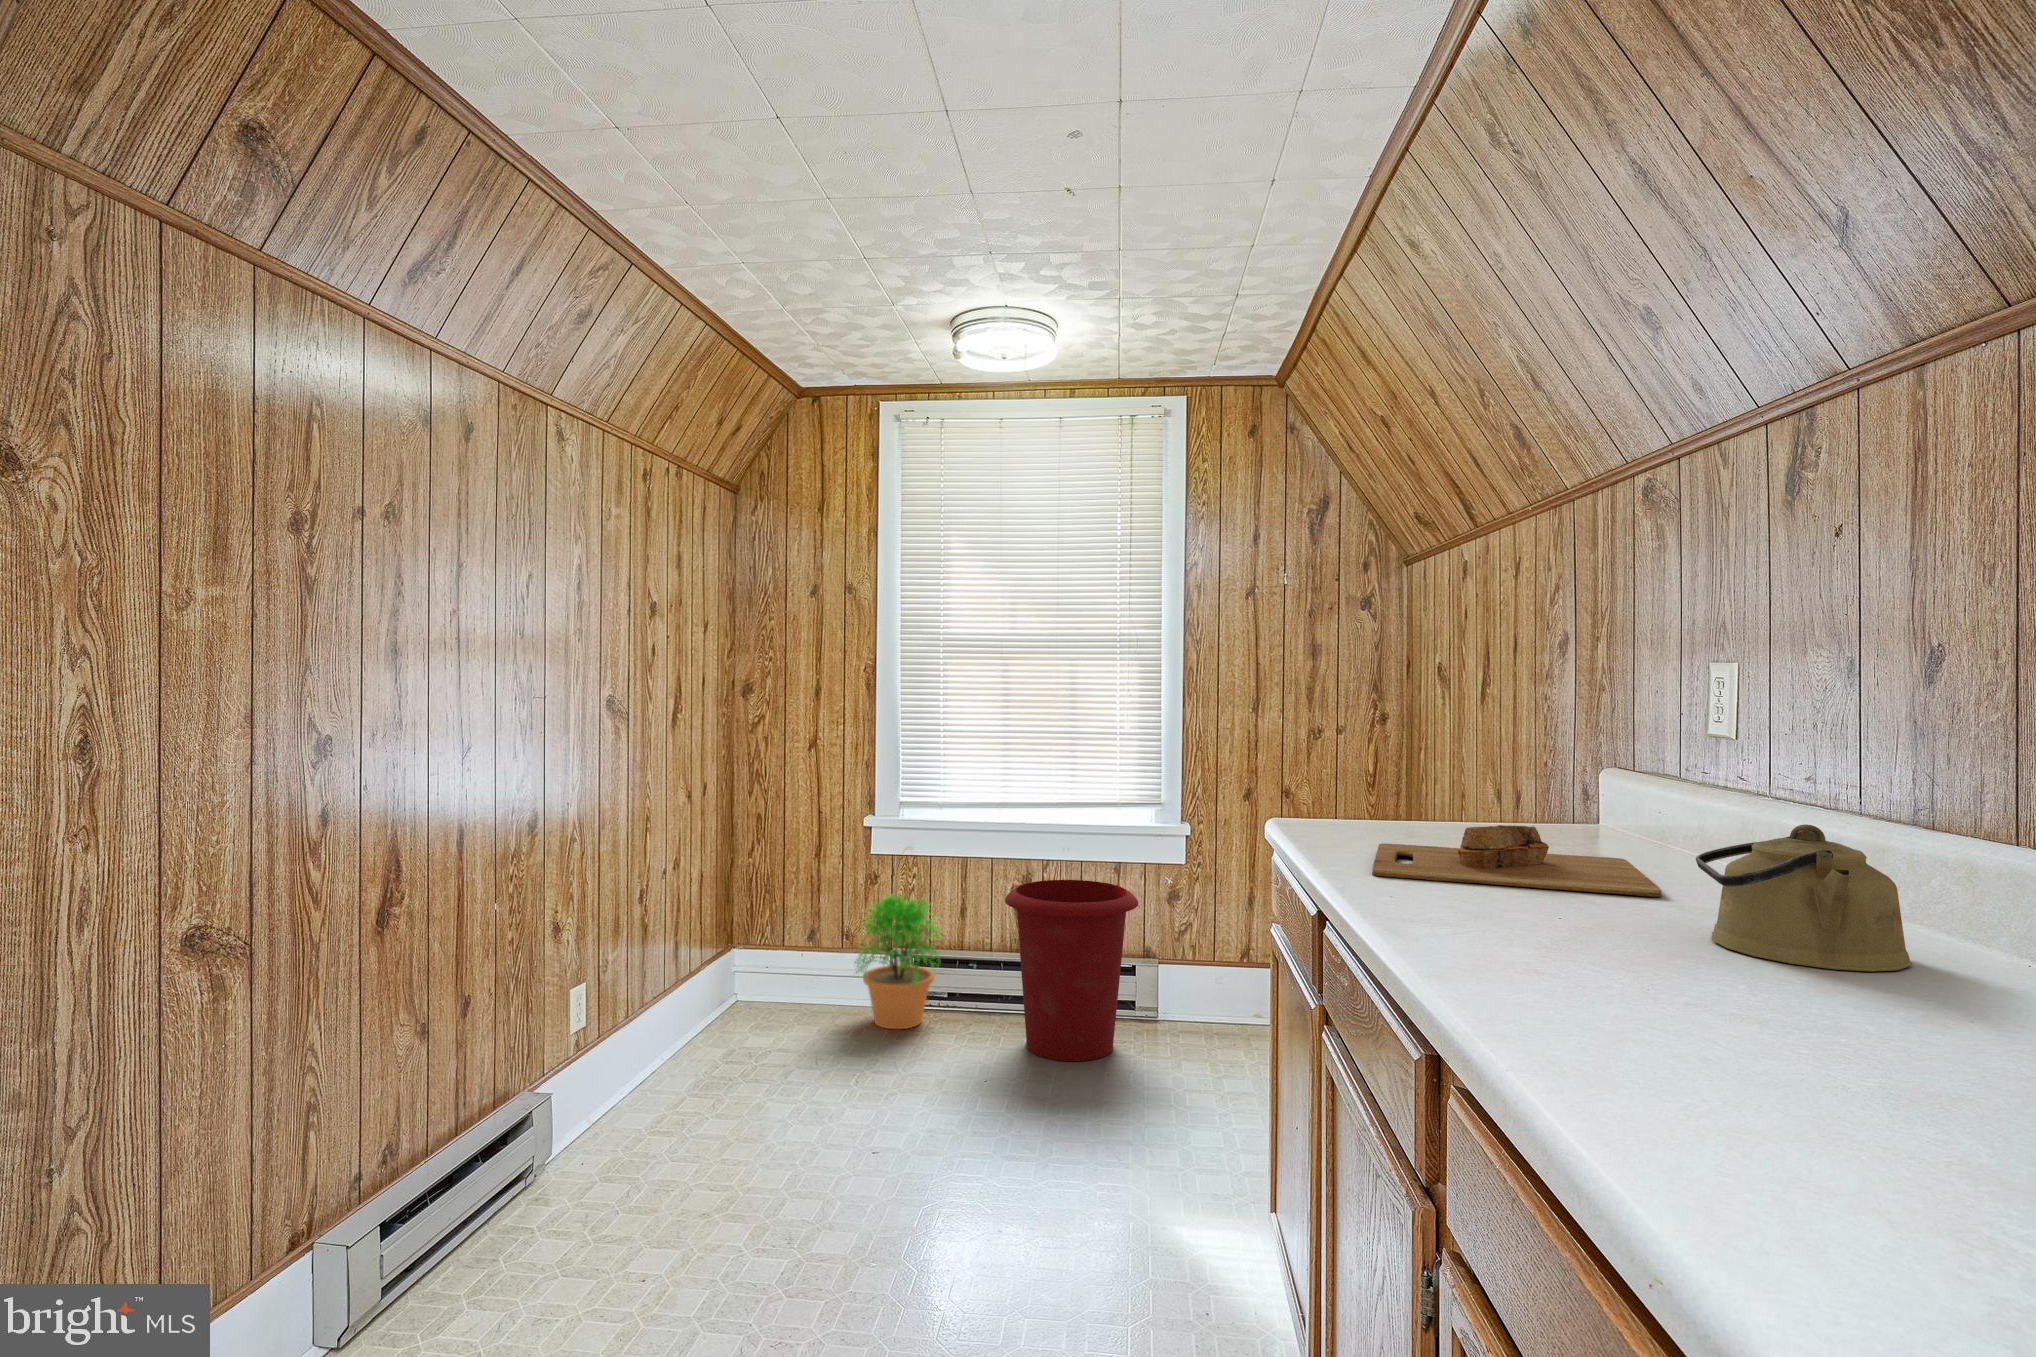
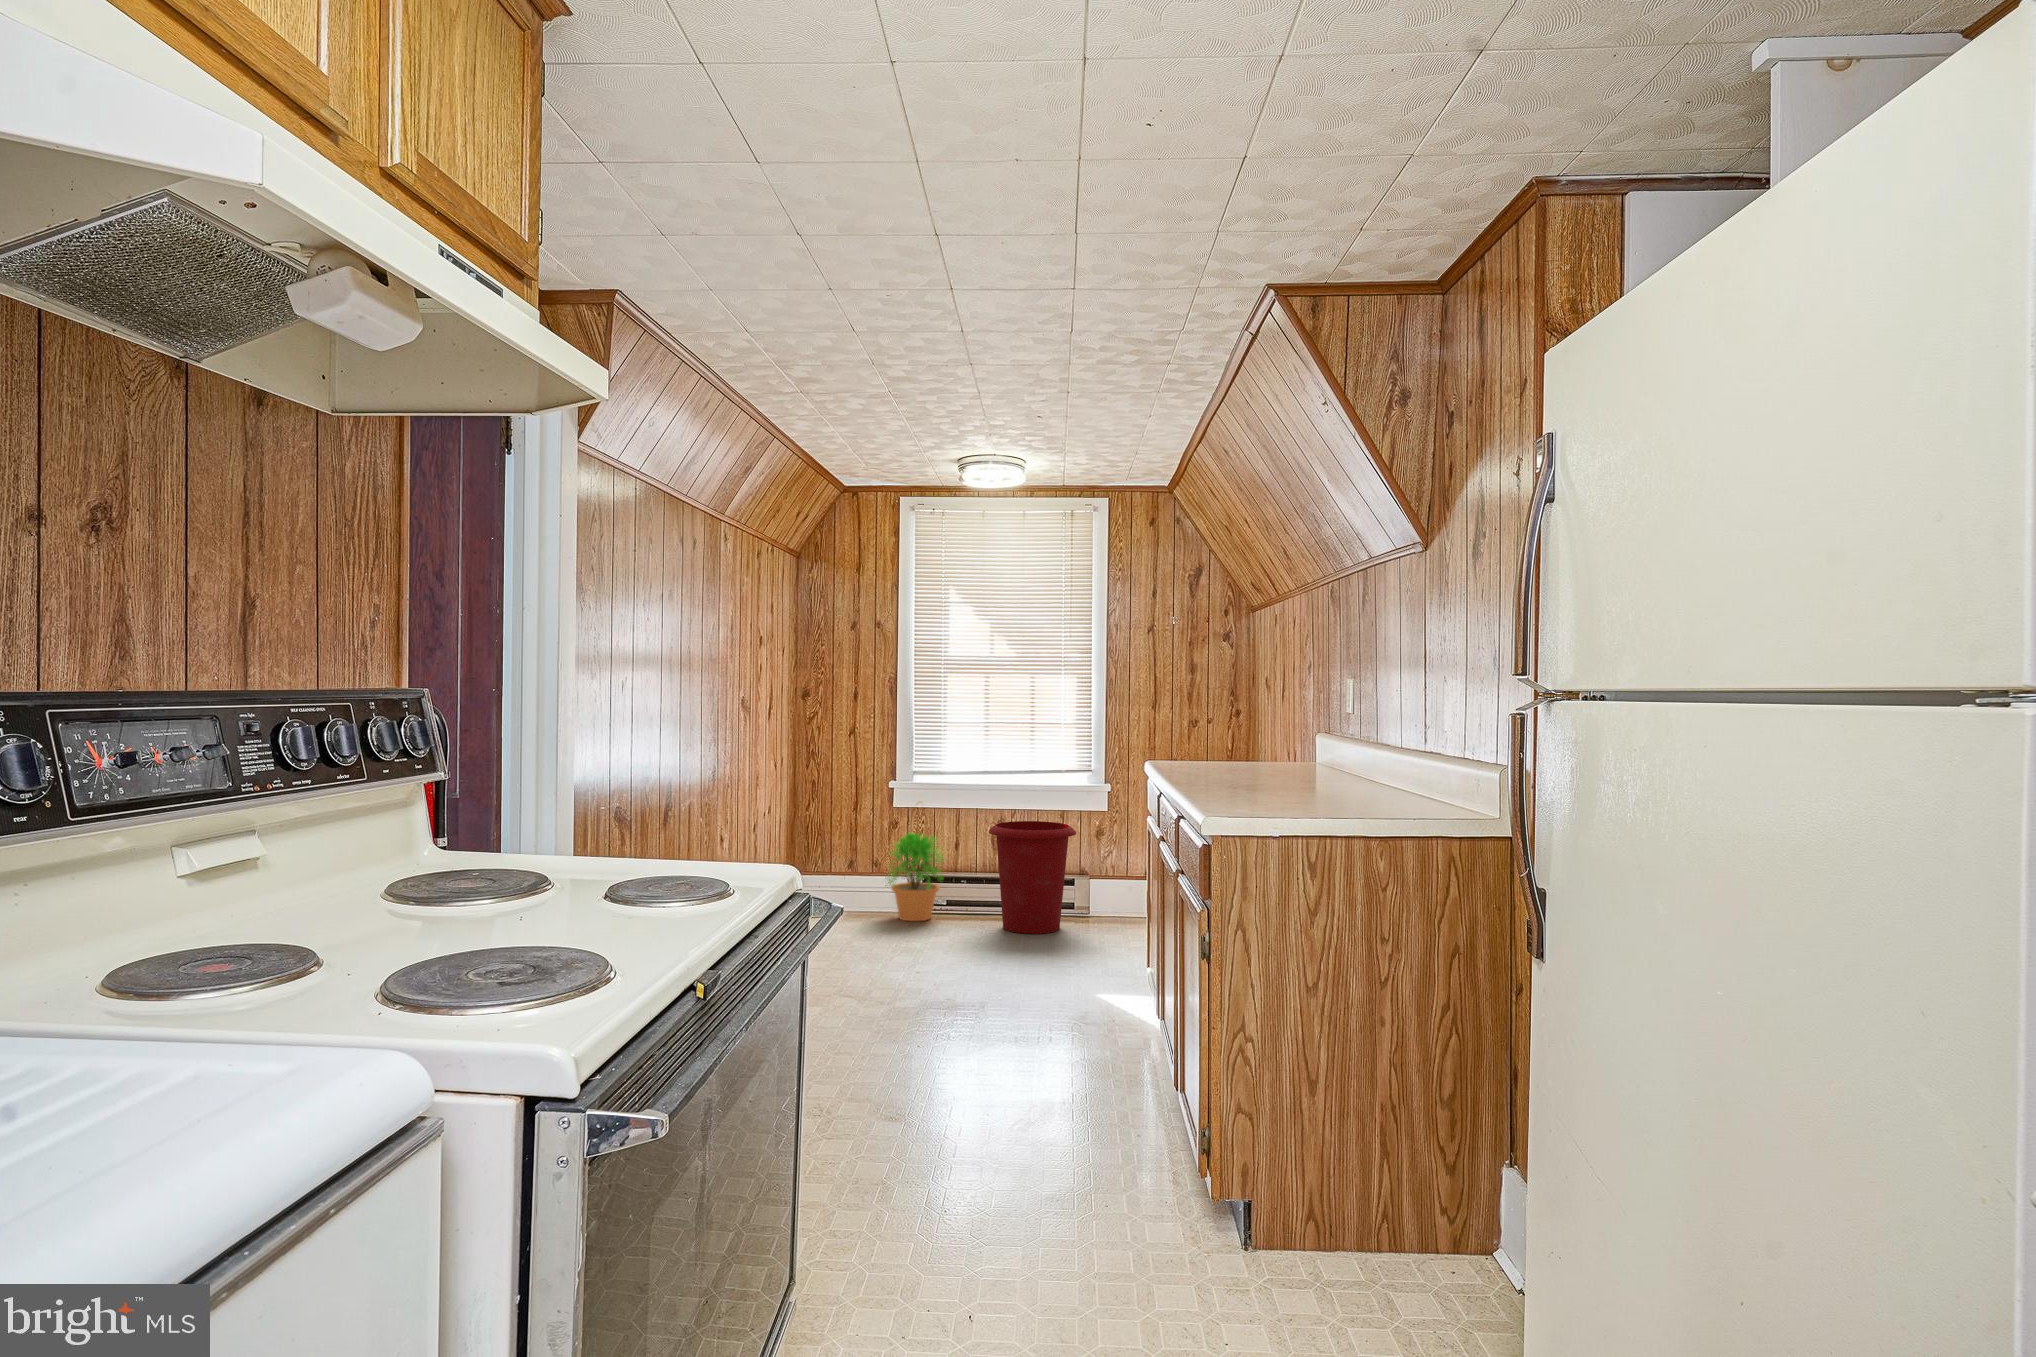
kettle: present [1696,824,1912,972] -> none [1293,740,1361,790]
cutting board: present [1372,825,1661,897] -> none [1183,753,1309,781]

